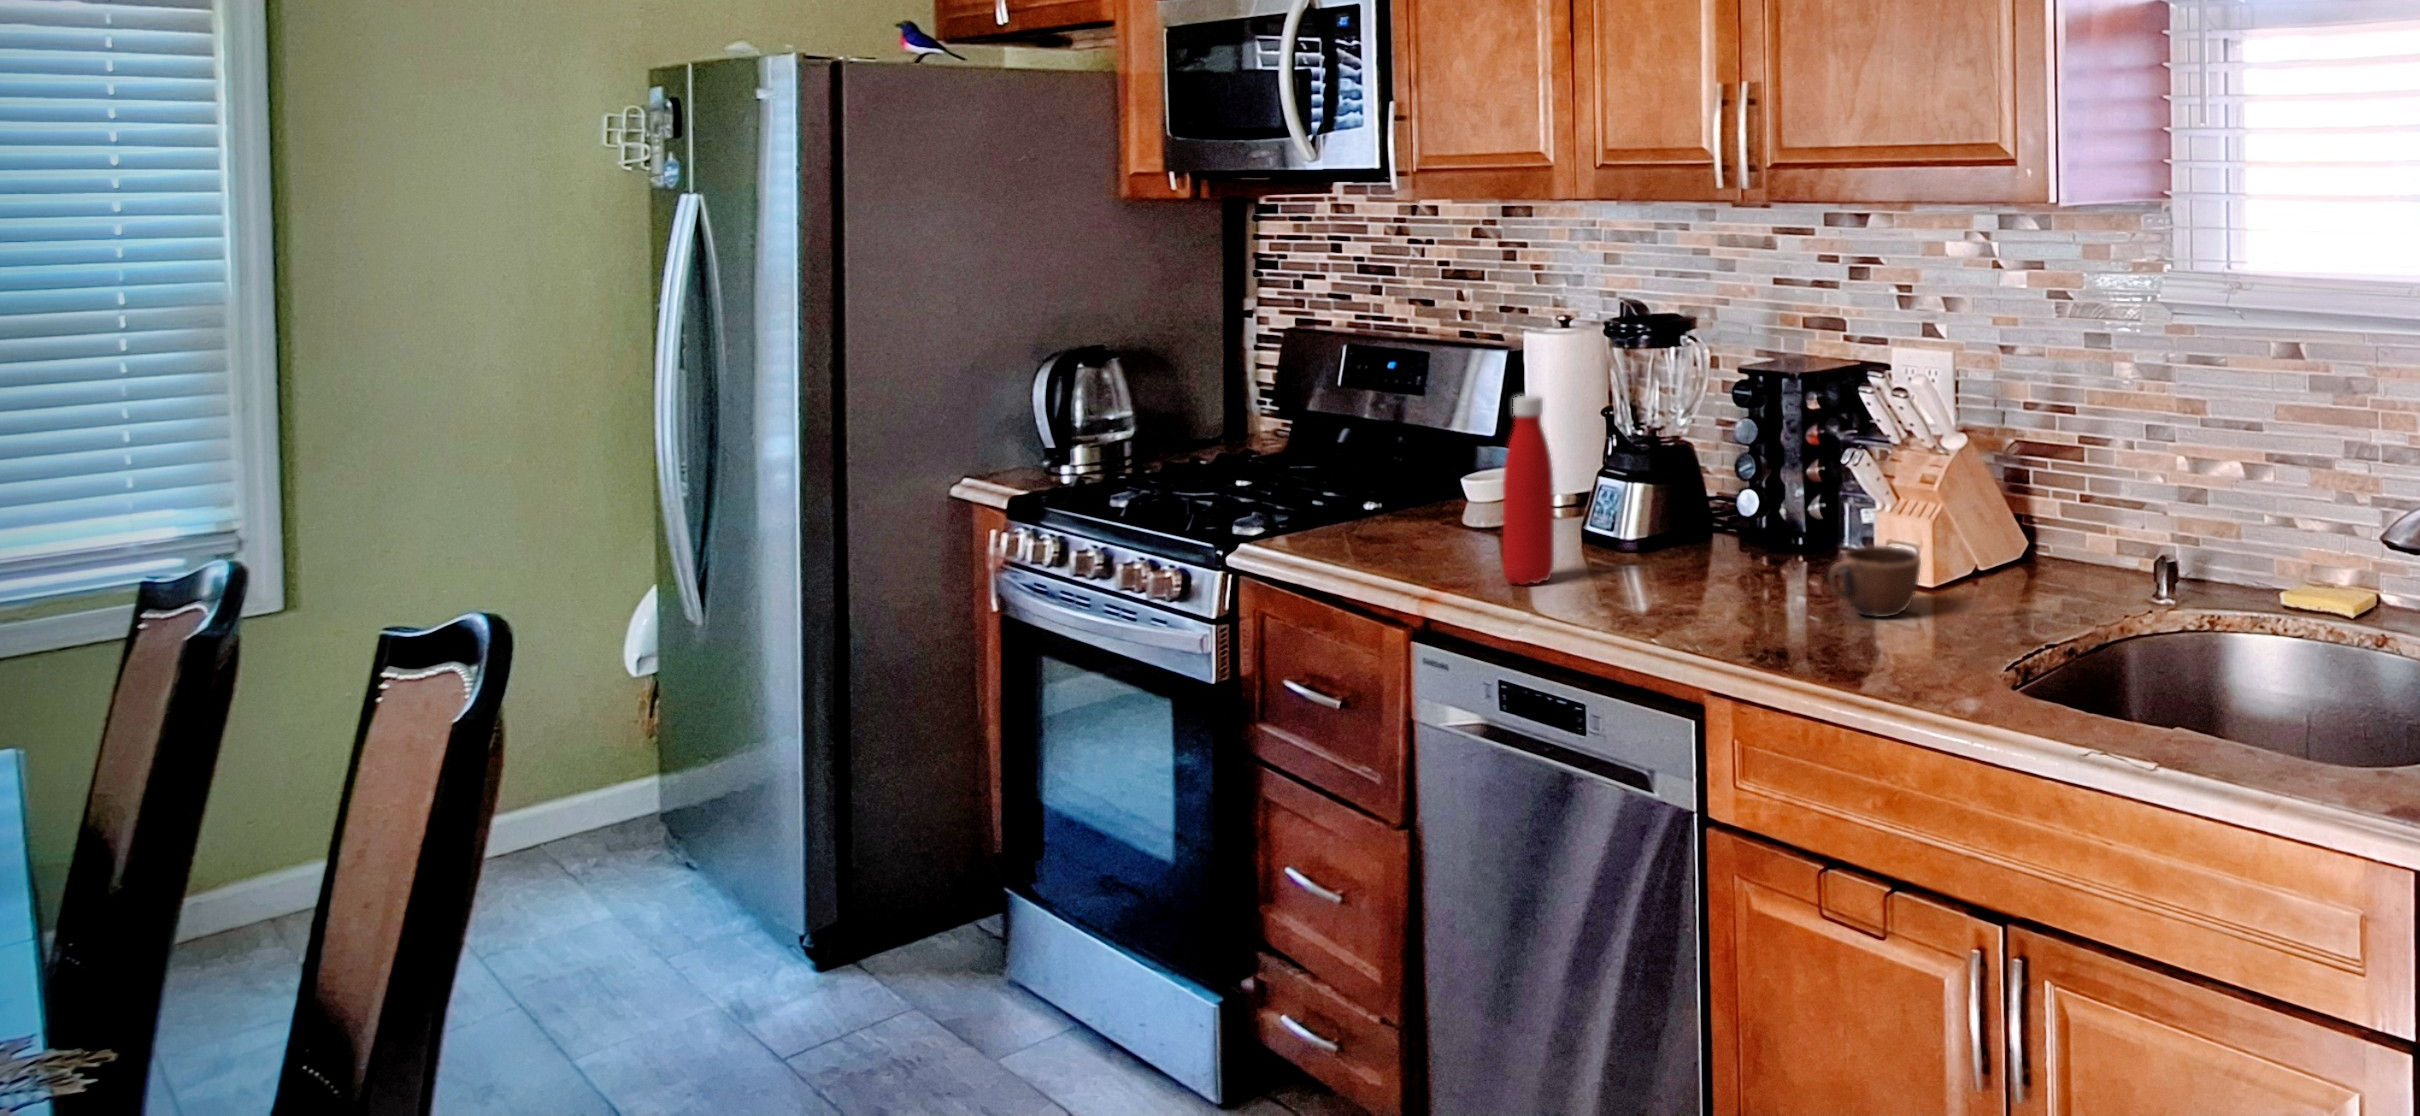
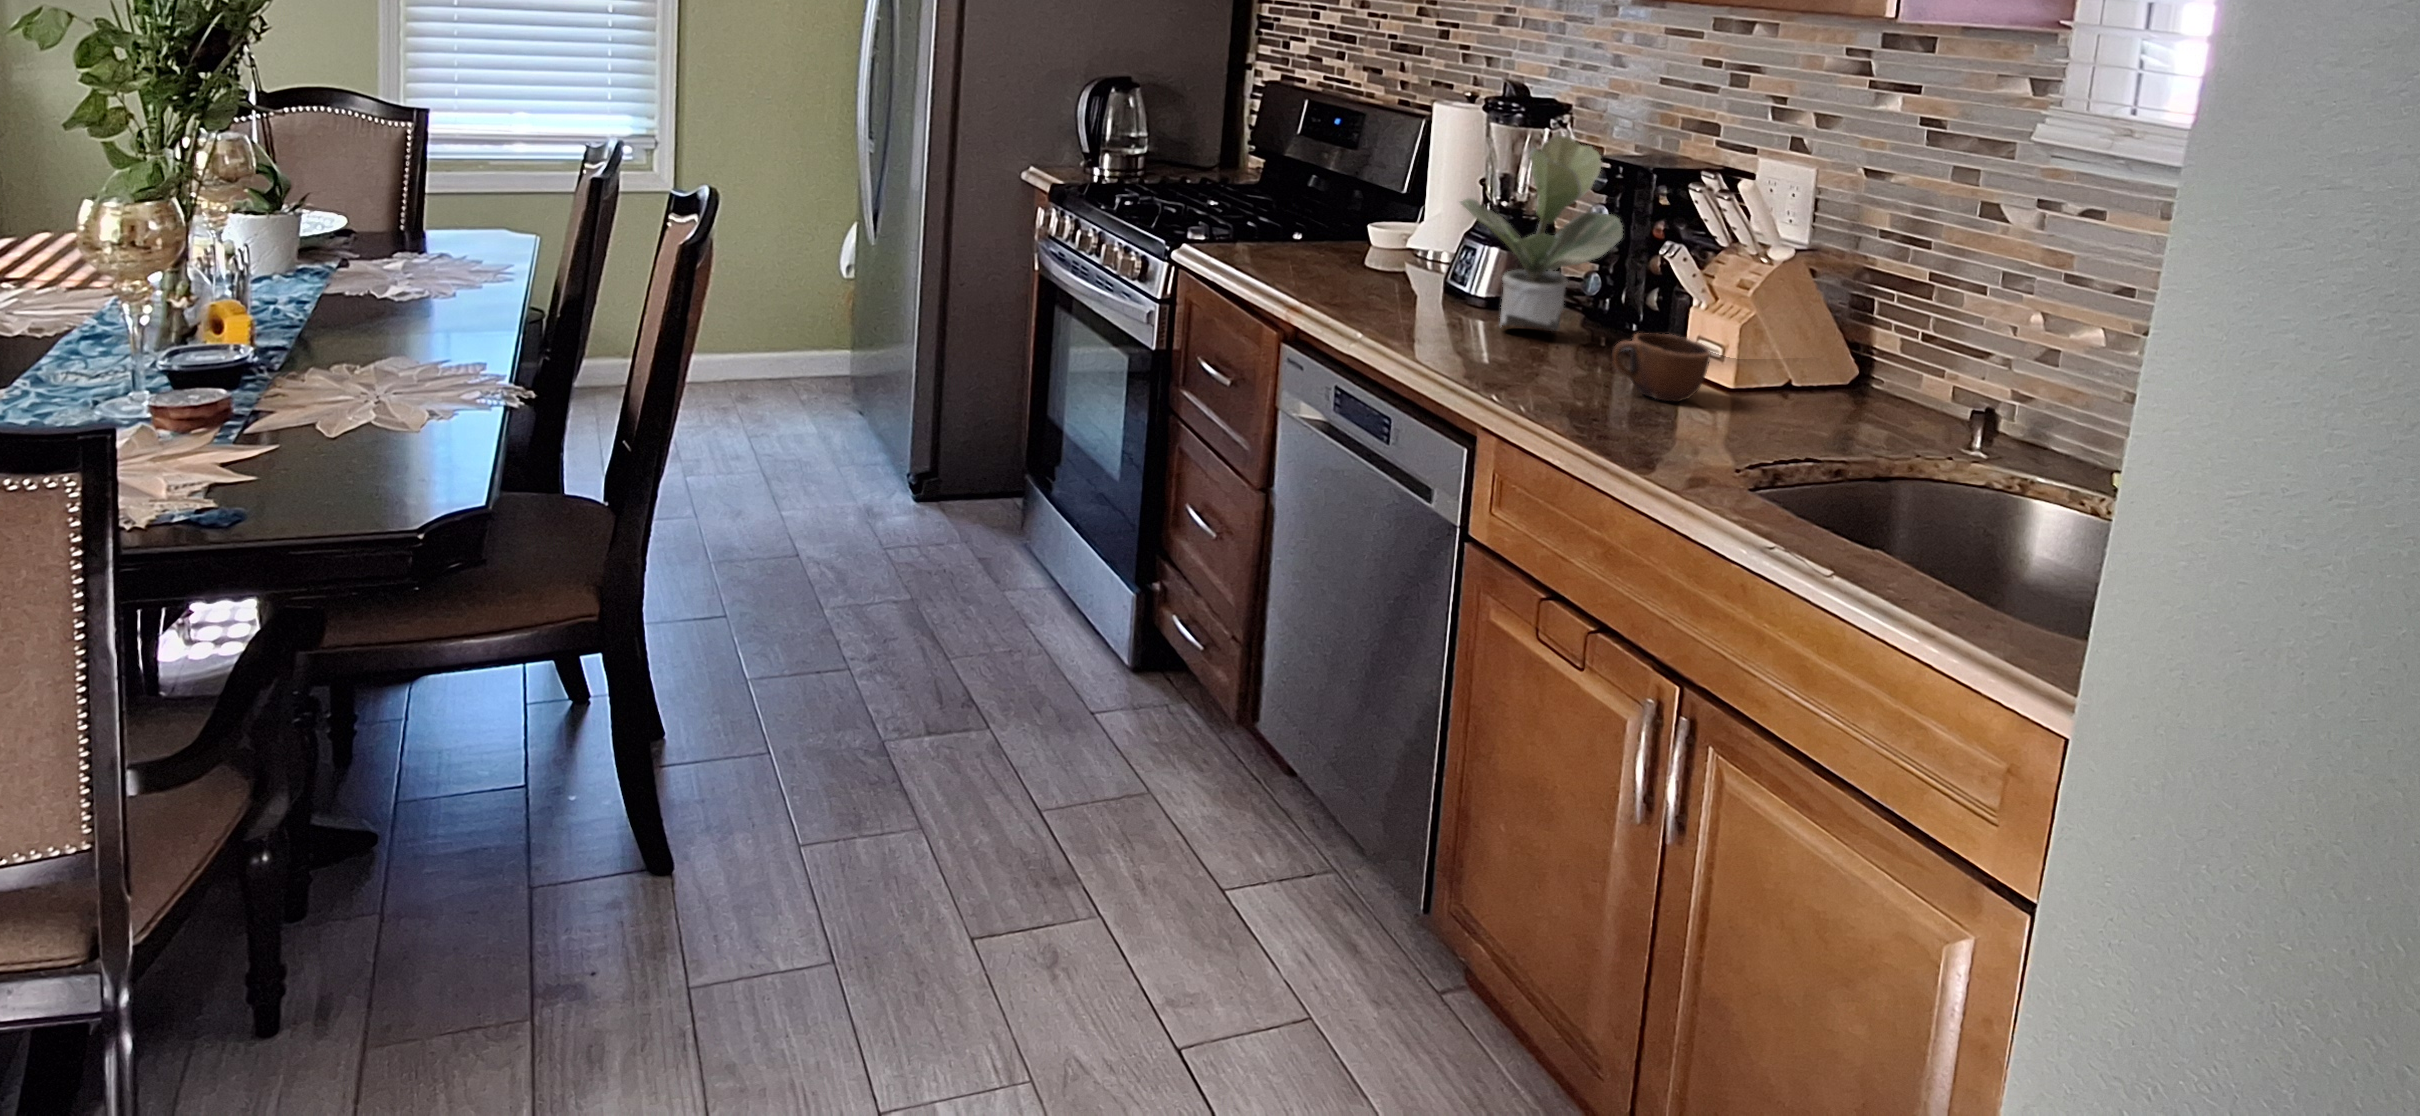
potted plant: none [1613,353,1796,572] -> present [1460,136,1623,331]
bottle: present [1503,395,1554,585] -> none [1355,150,1406,314]

